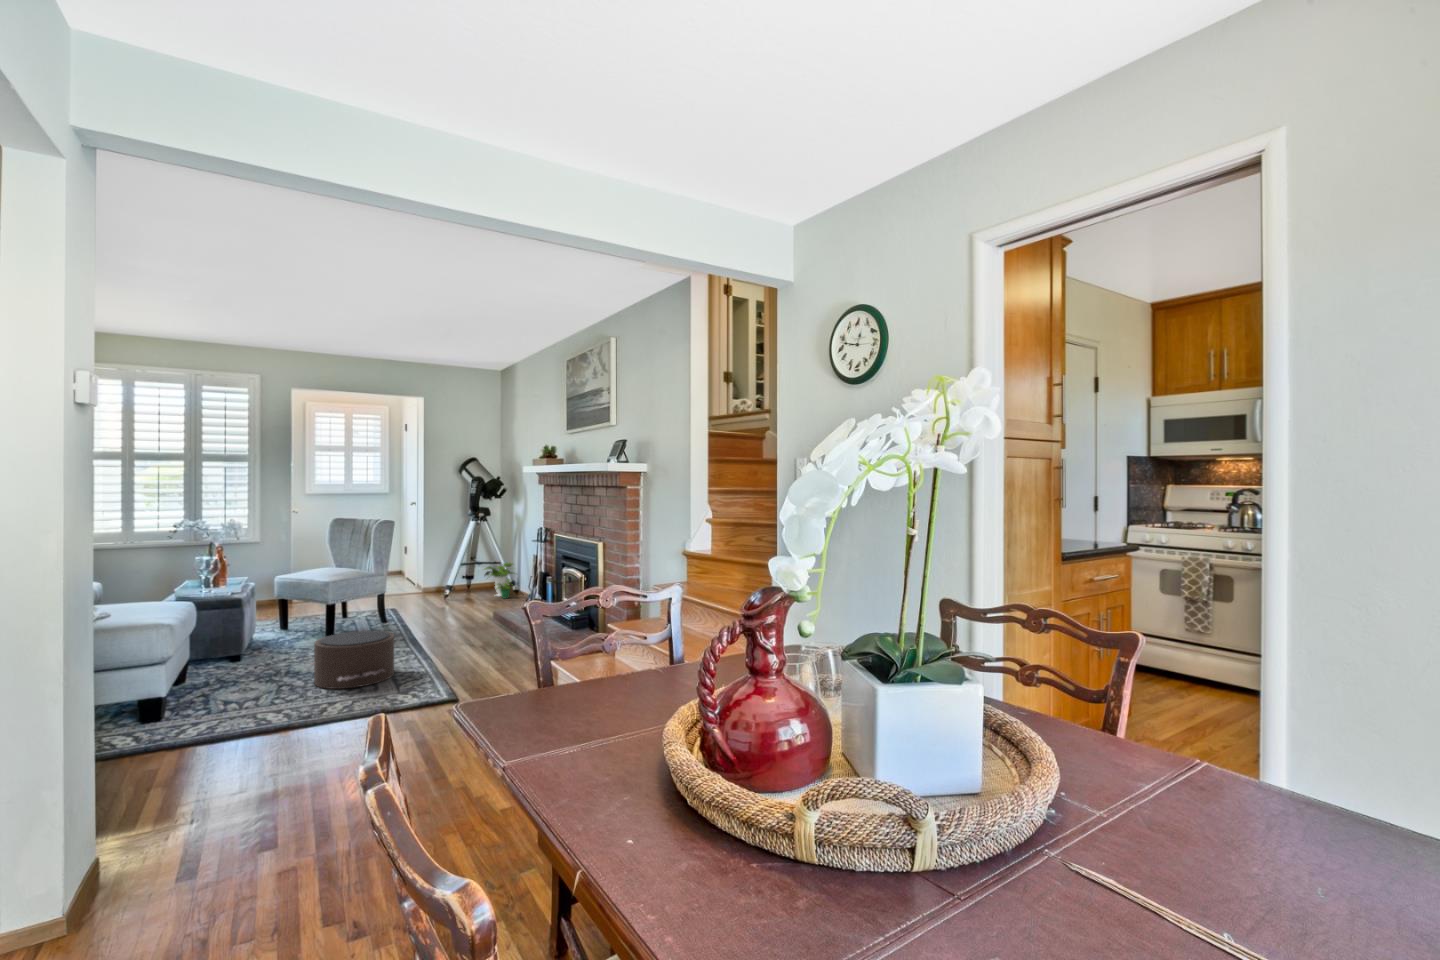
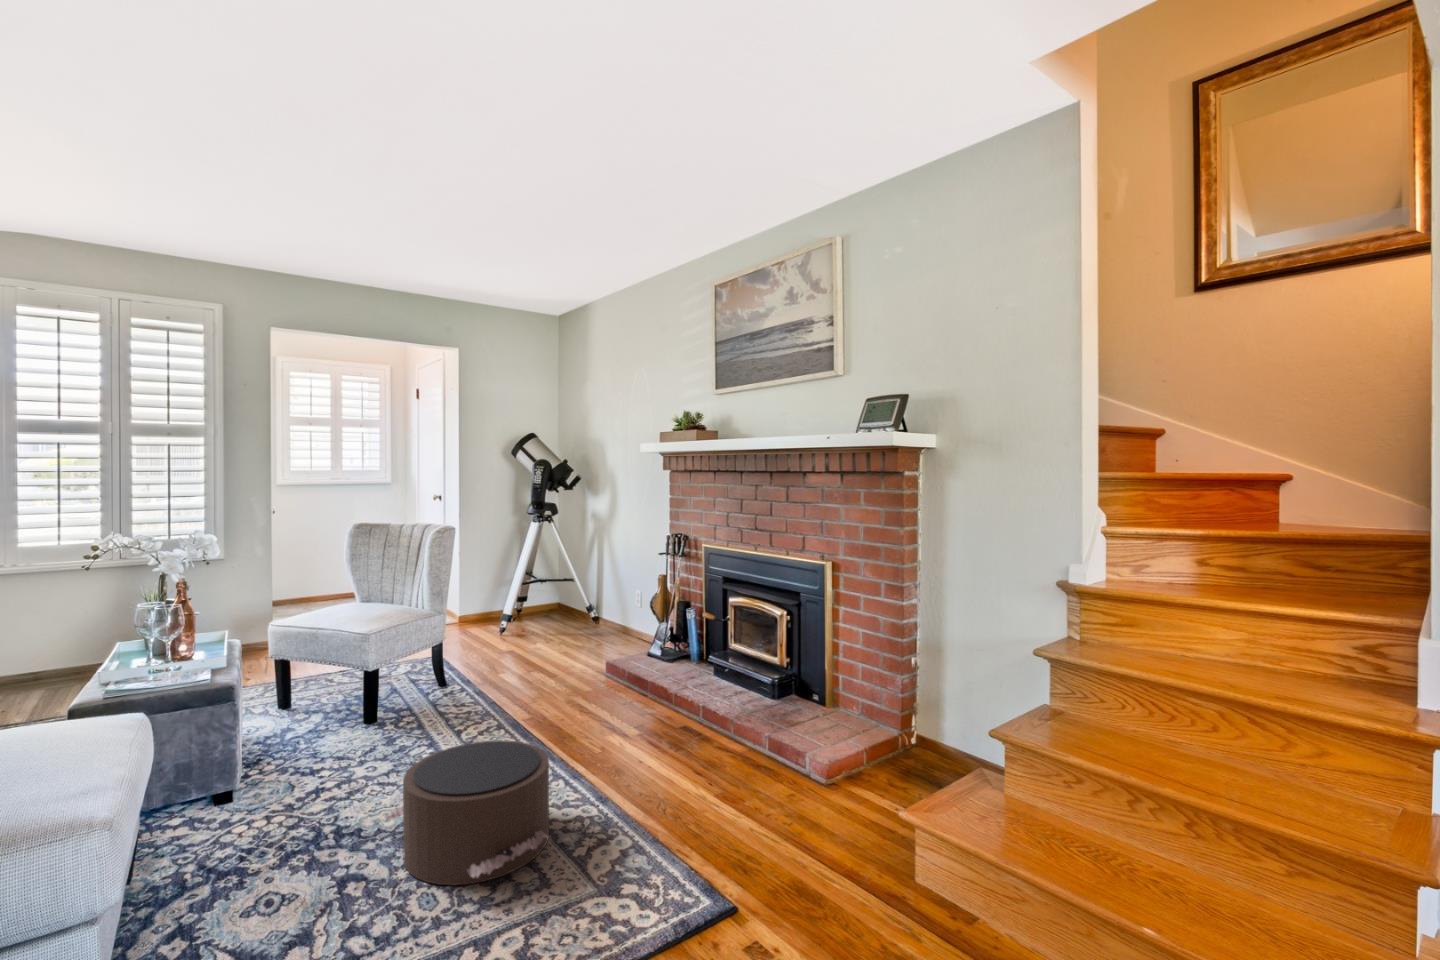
potted plant: present [485,563,513,599] -> none [554,581,605,634]

